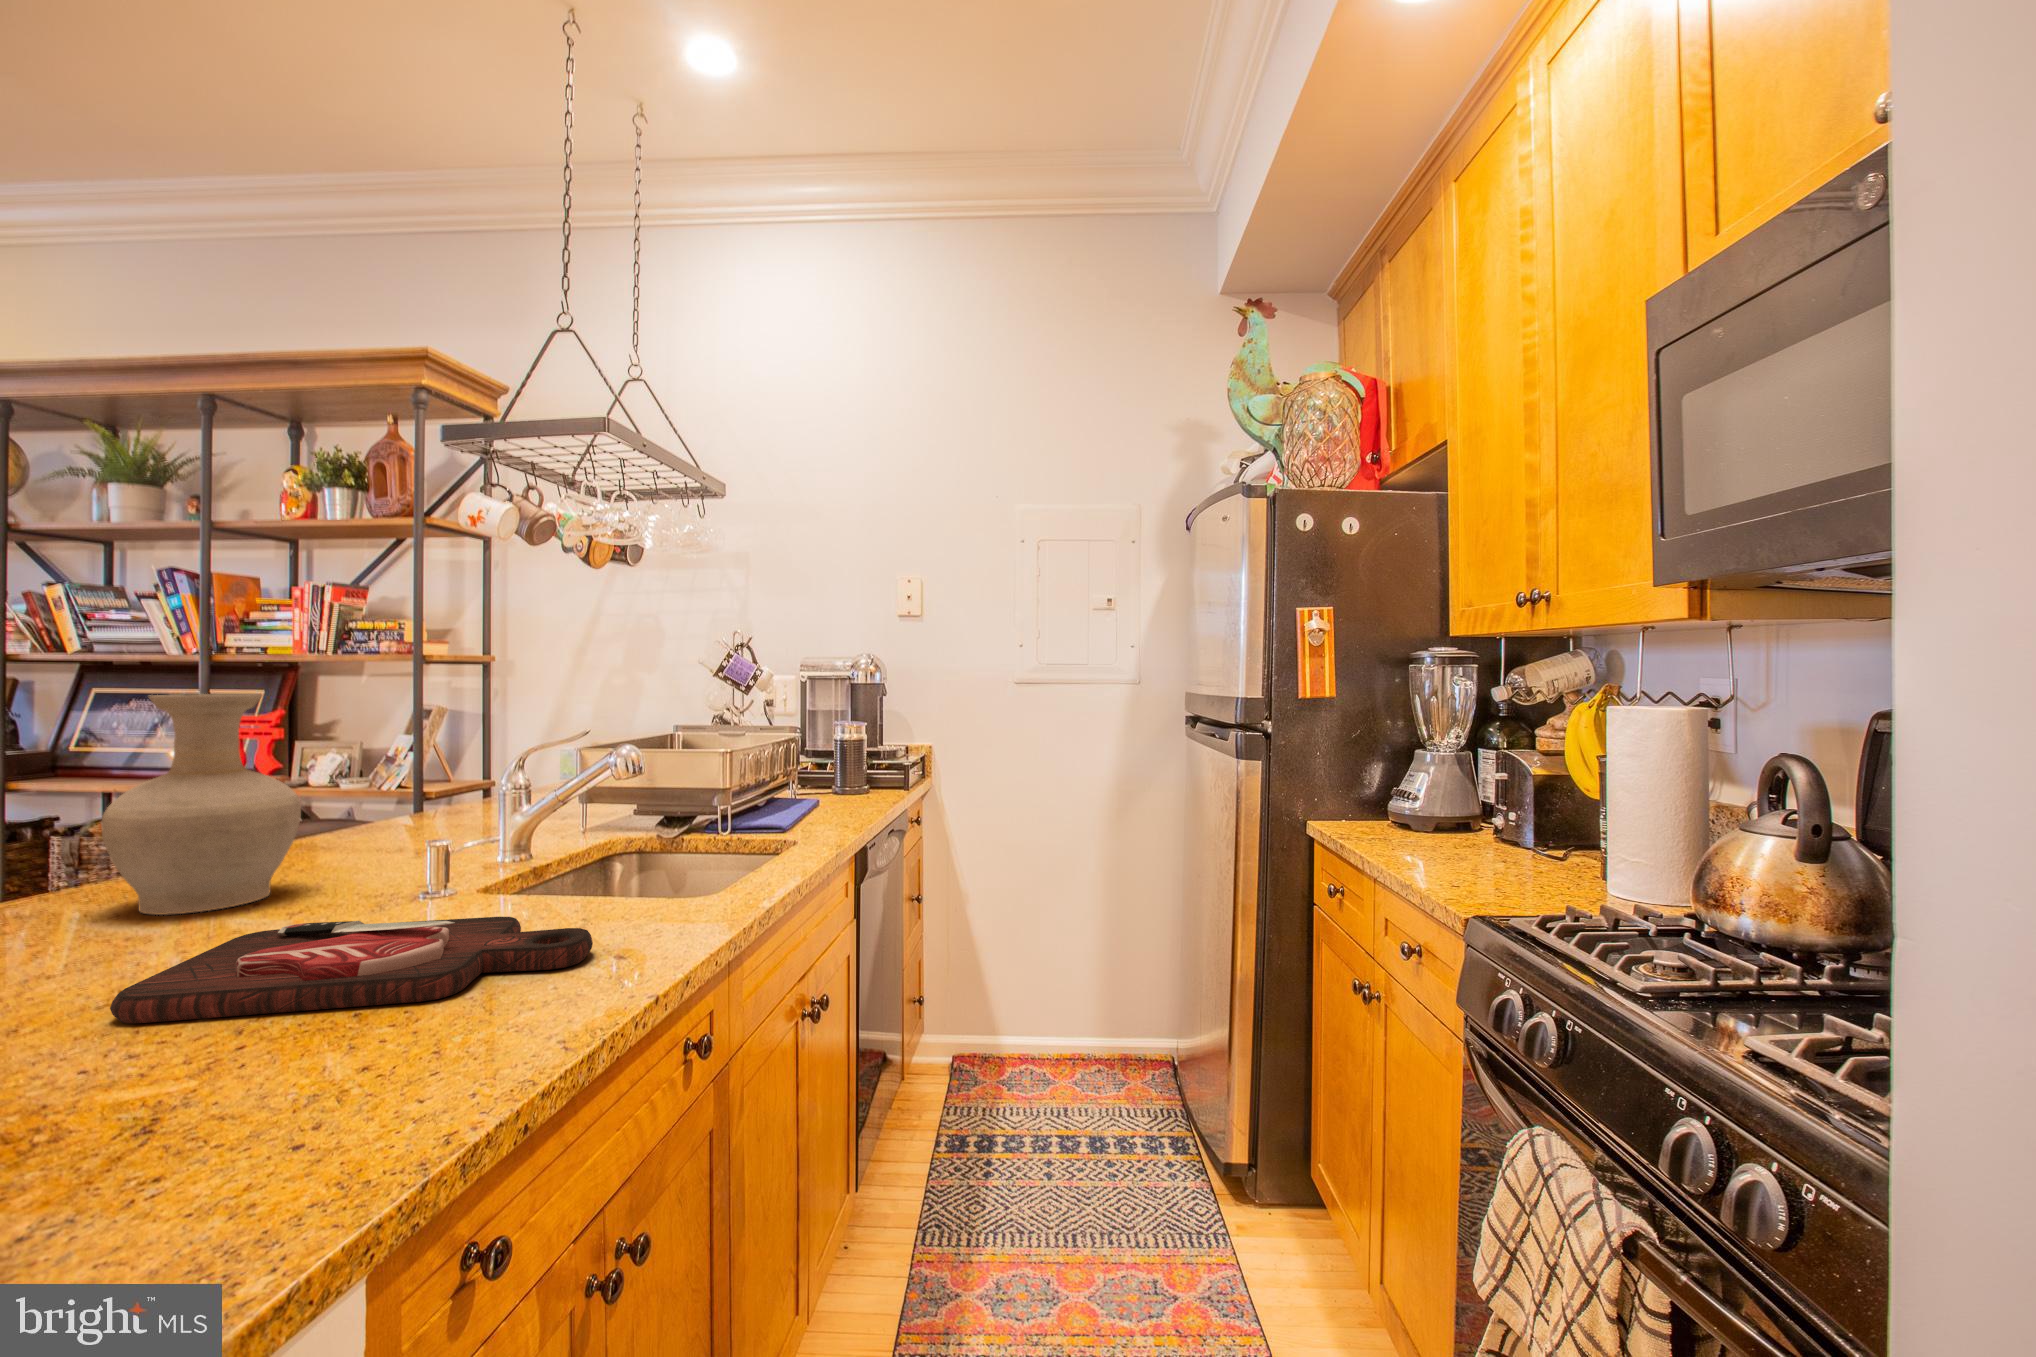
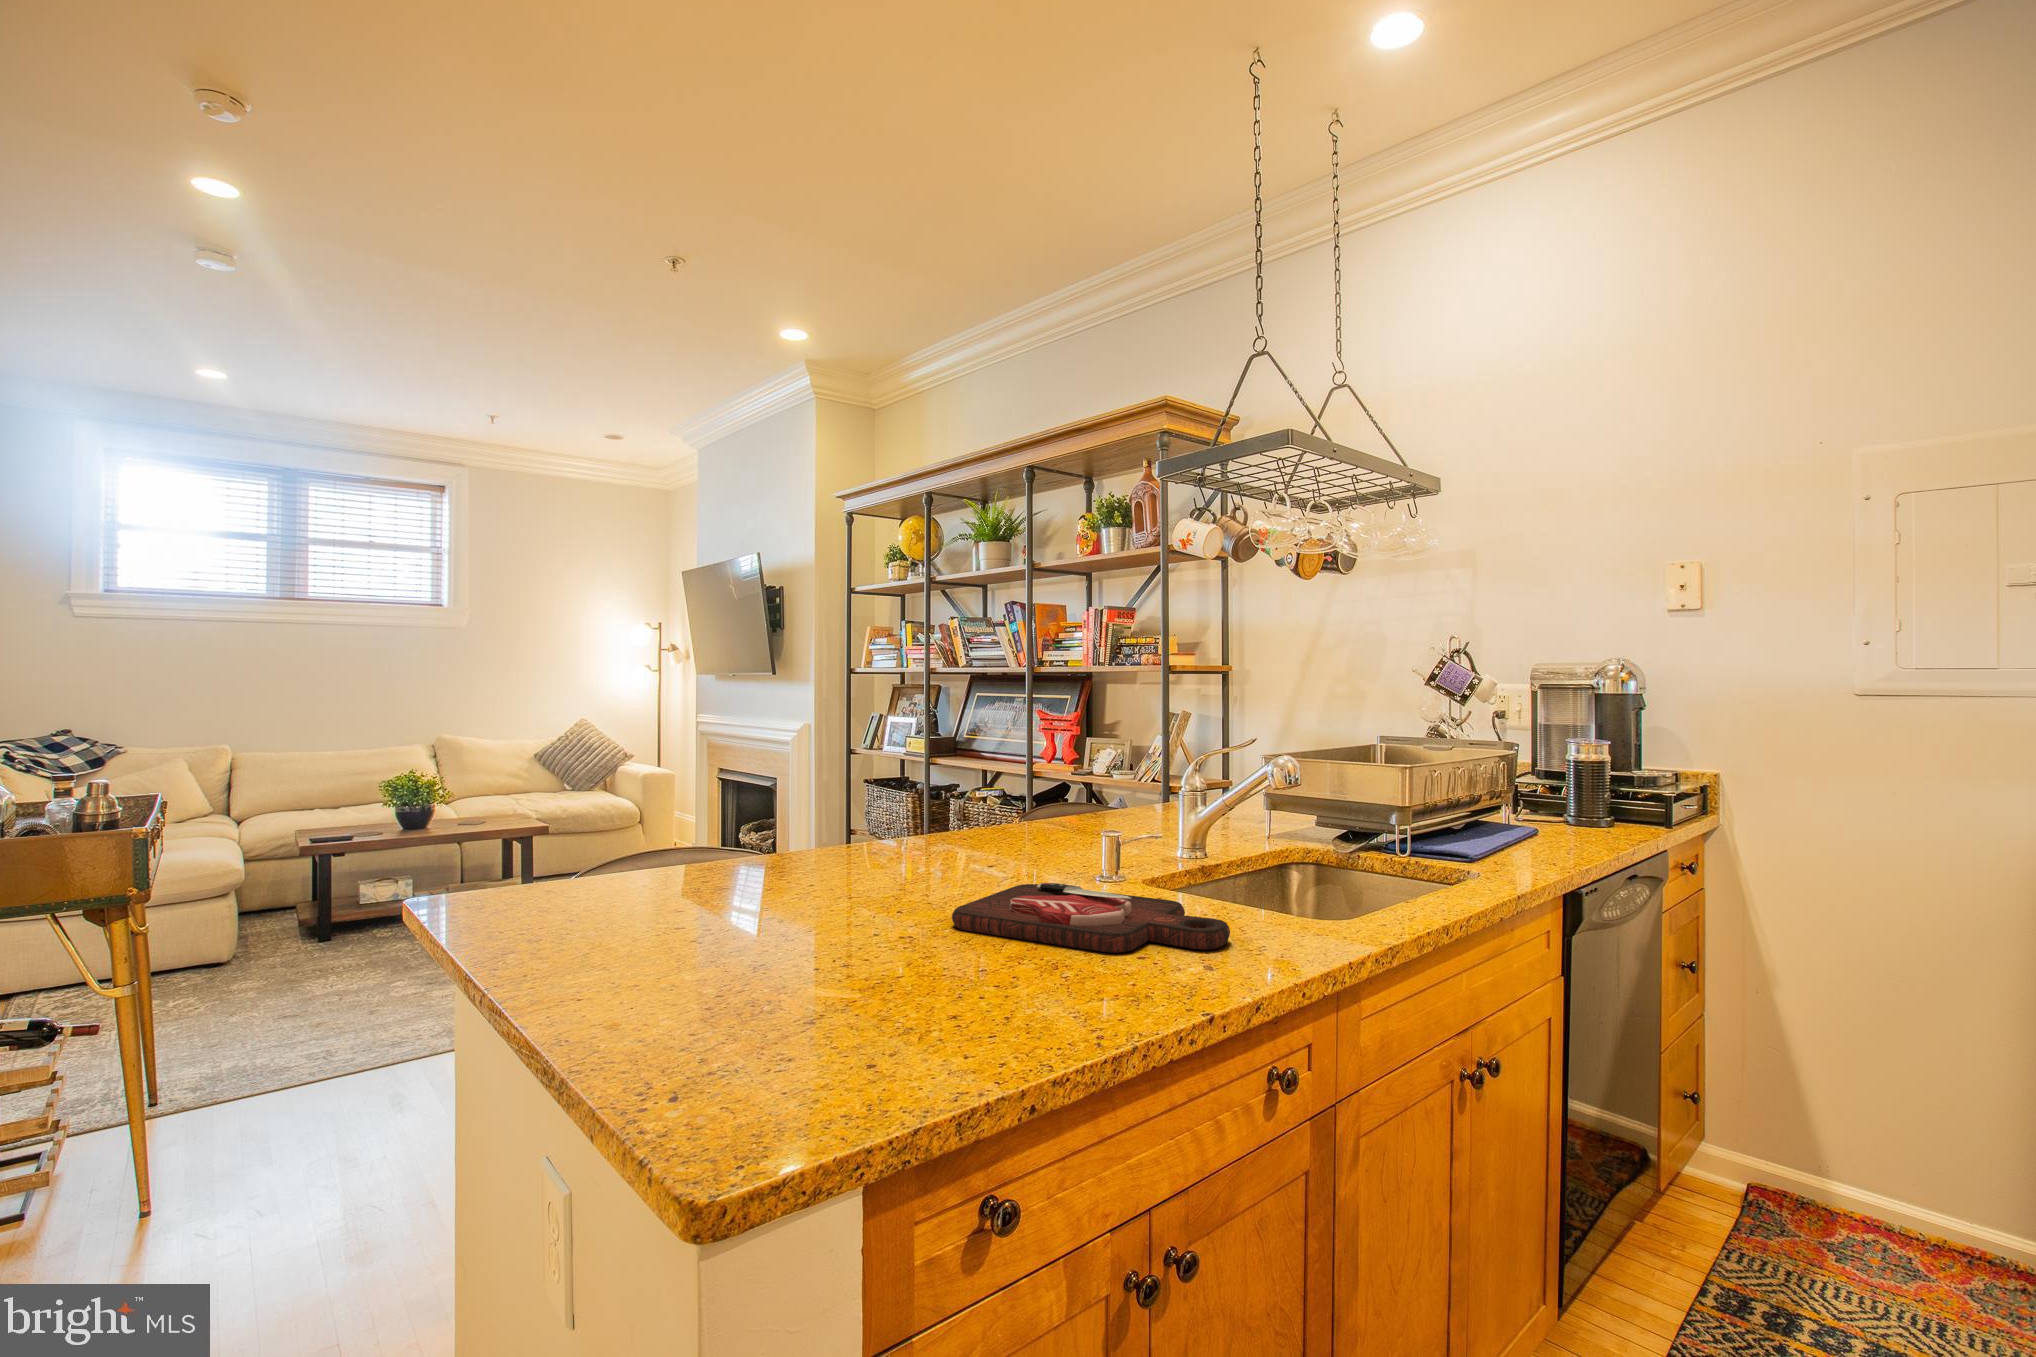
vase: present [101,694,301,915] -> none [961,710,1063,865]

